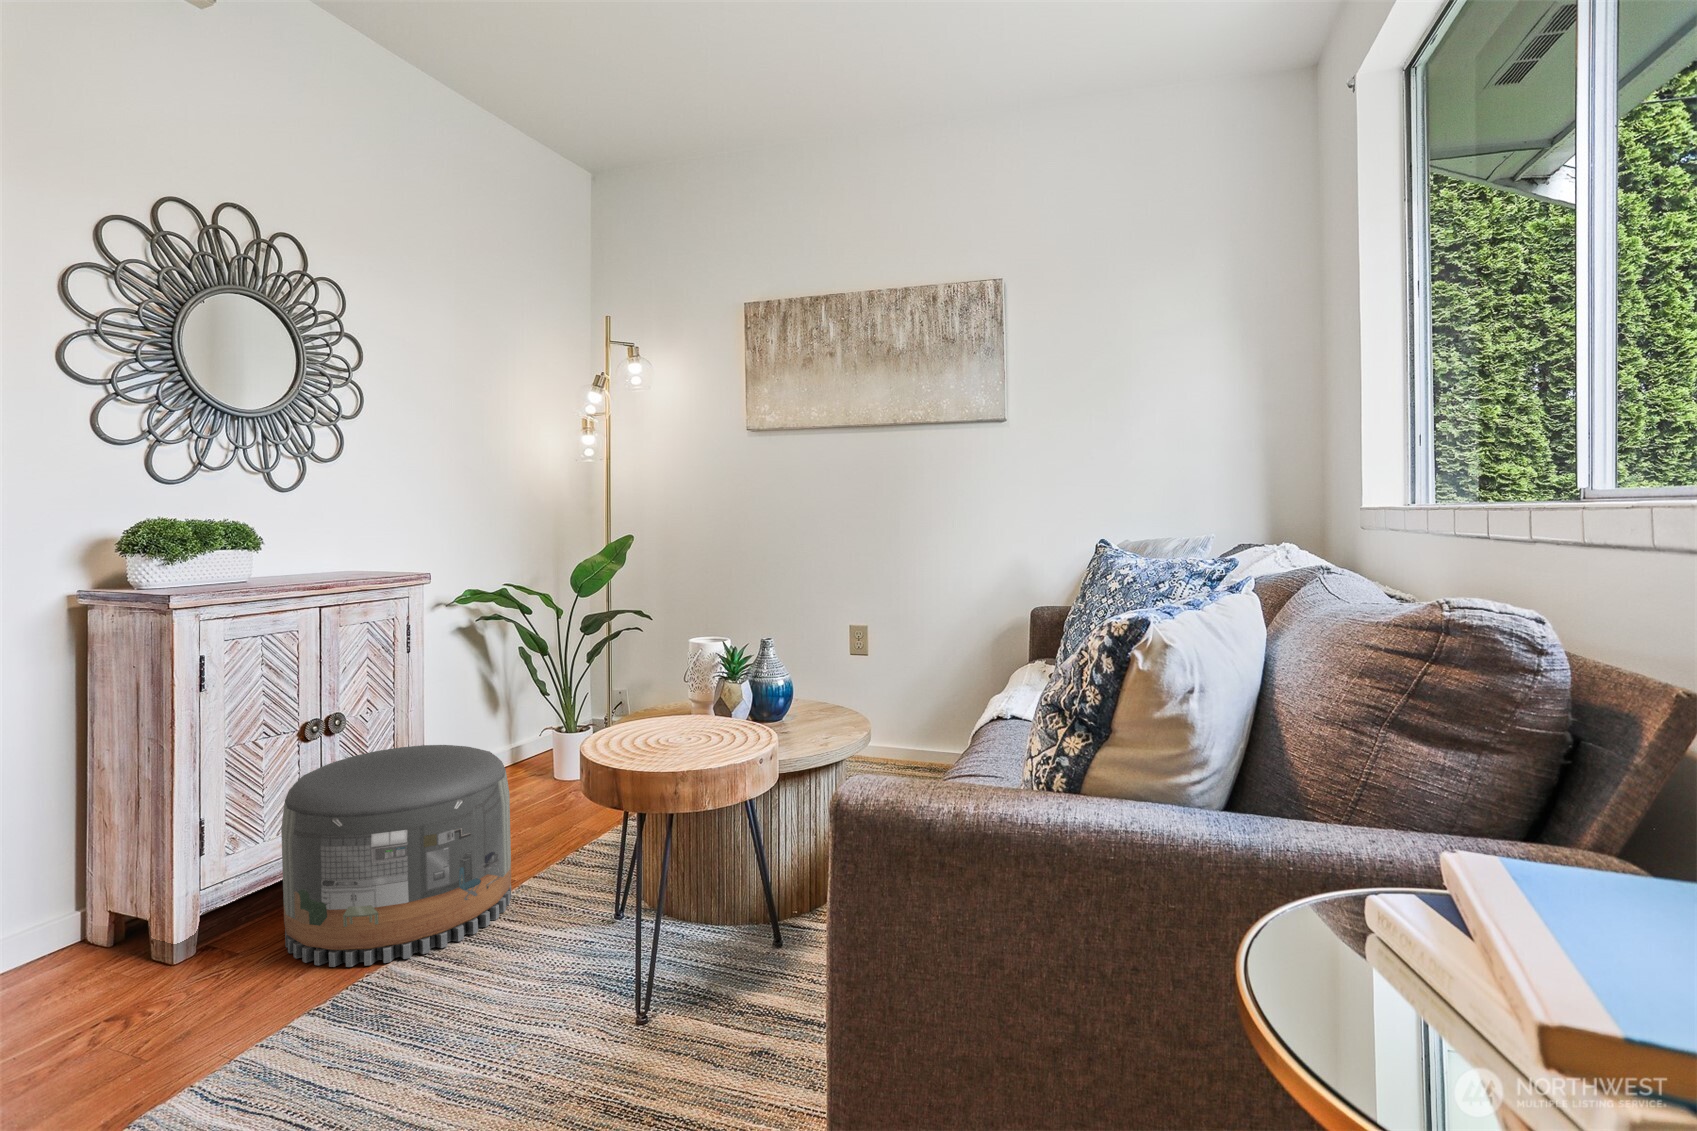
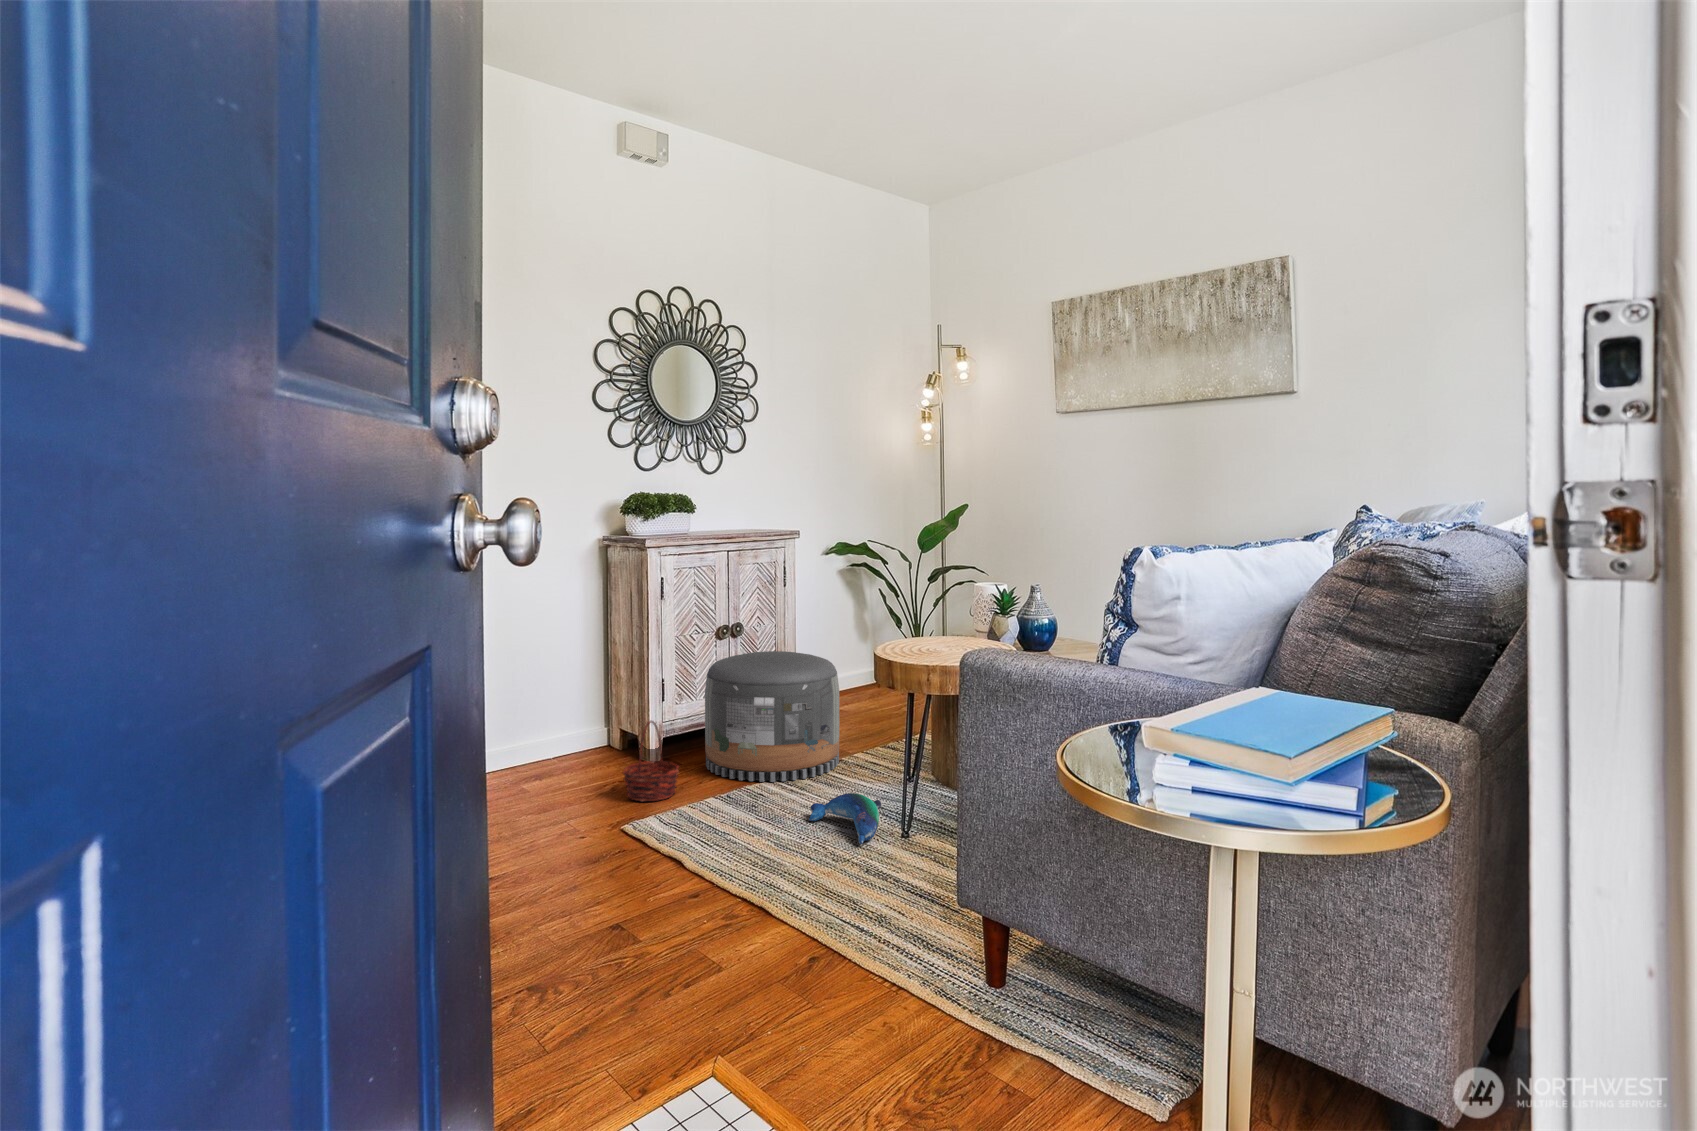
basket: none [99,910,228,1065] -> present [623,721,679,802]
plush toy: none [477,976,597,1074] -> present [809,793,881,844]

